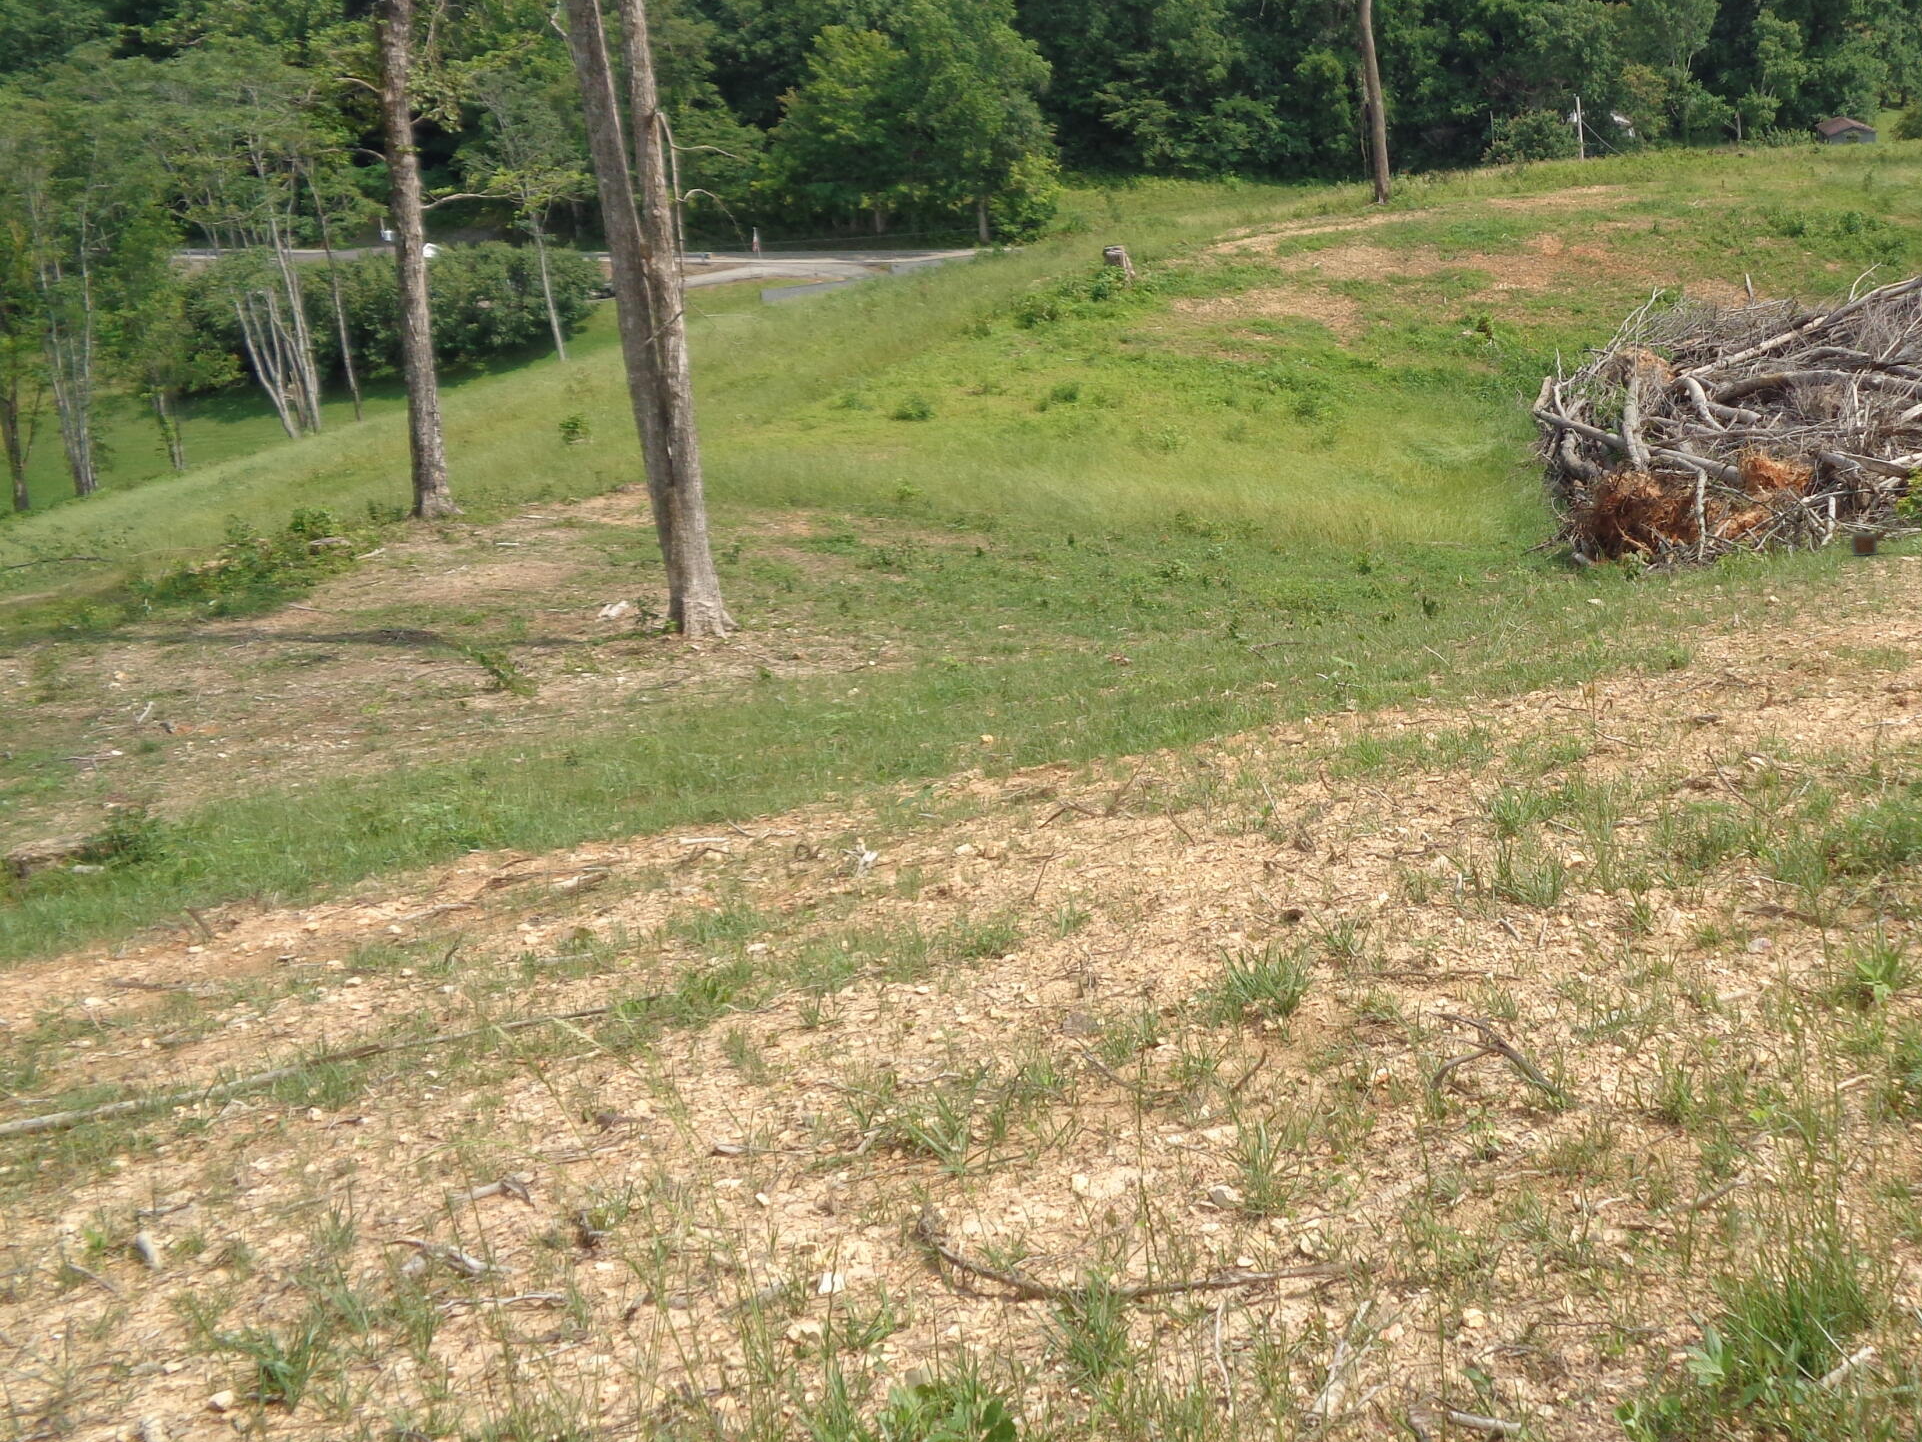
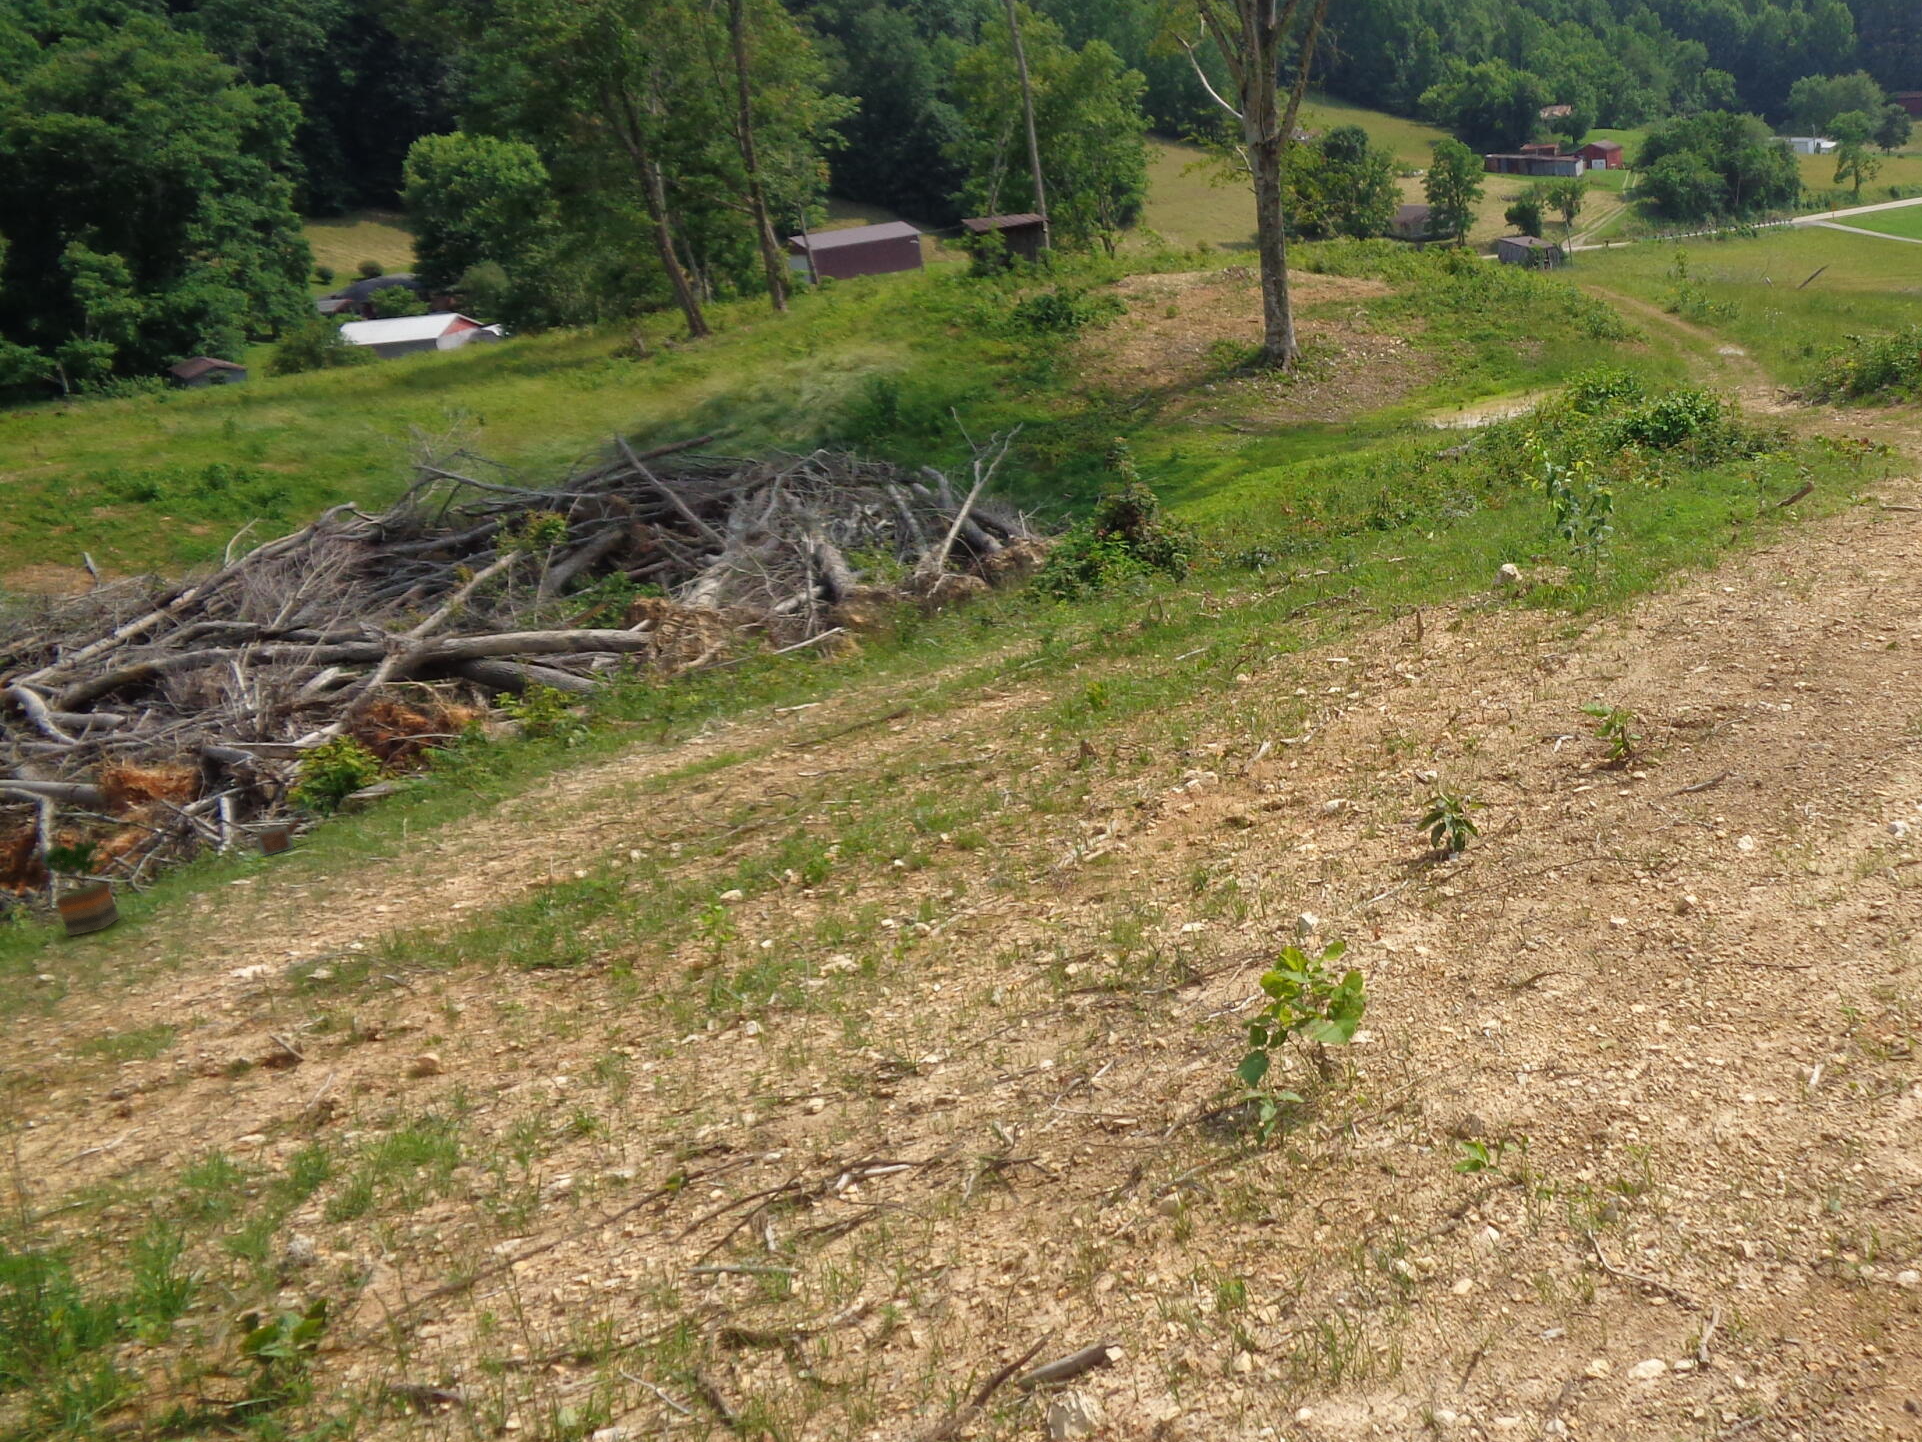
potted tree: none [1702,510,1751,587] -> present [44,841,119,936]

